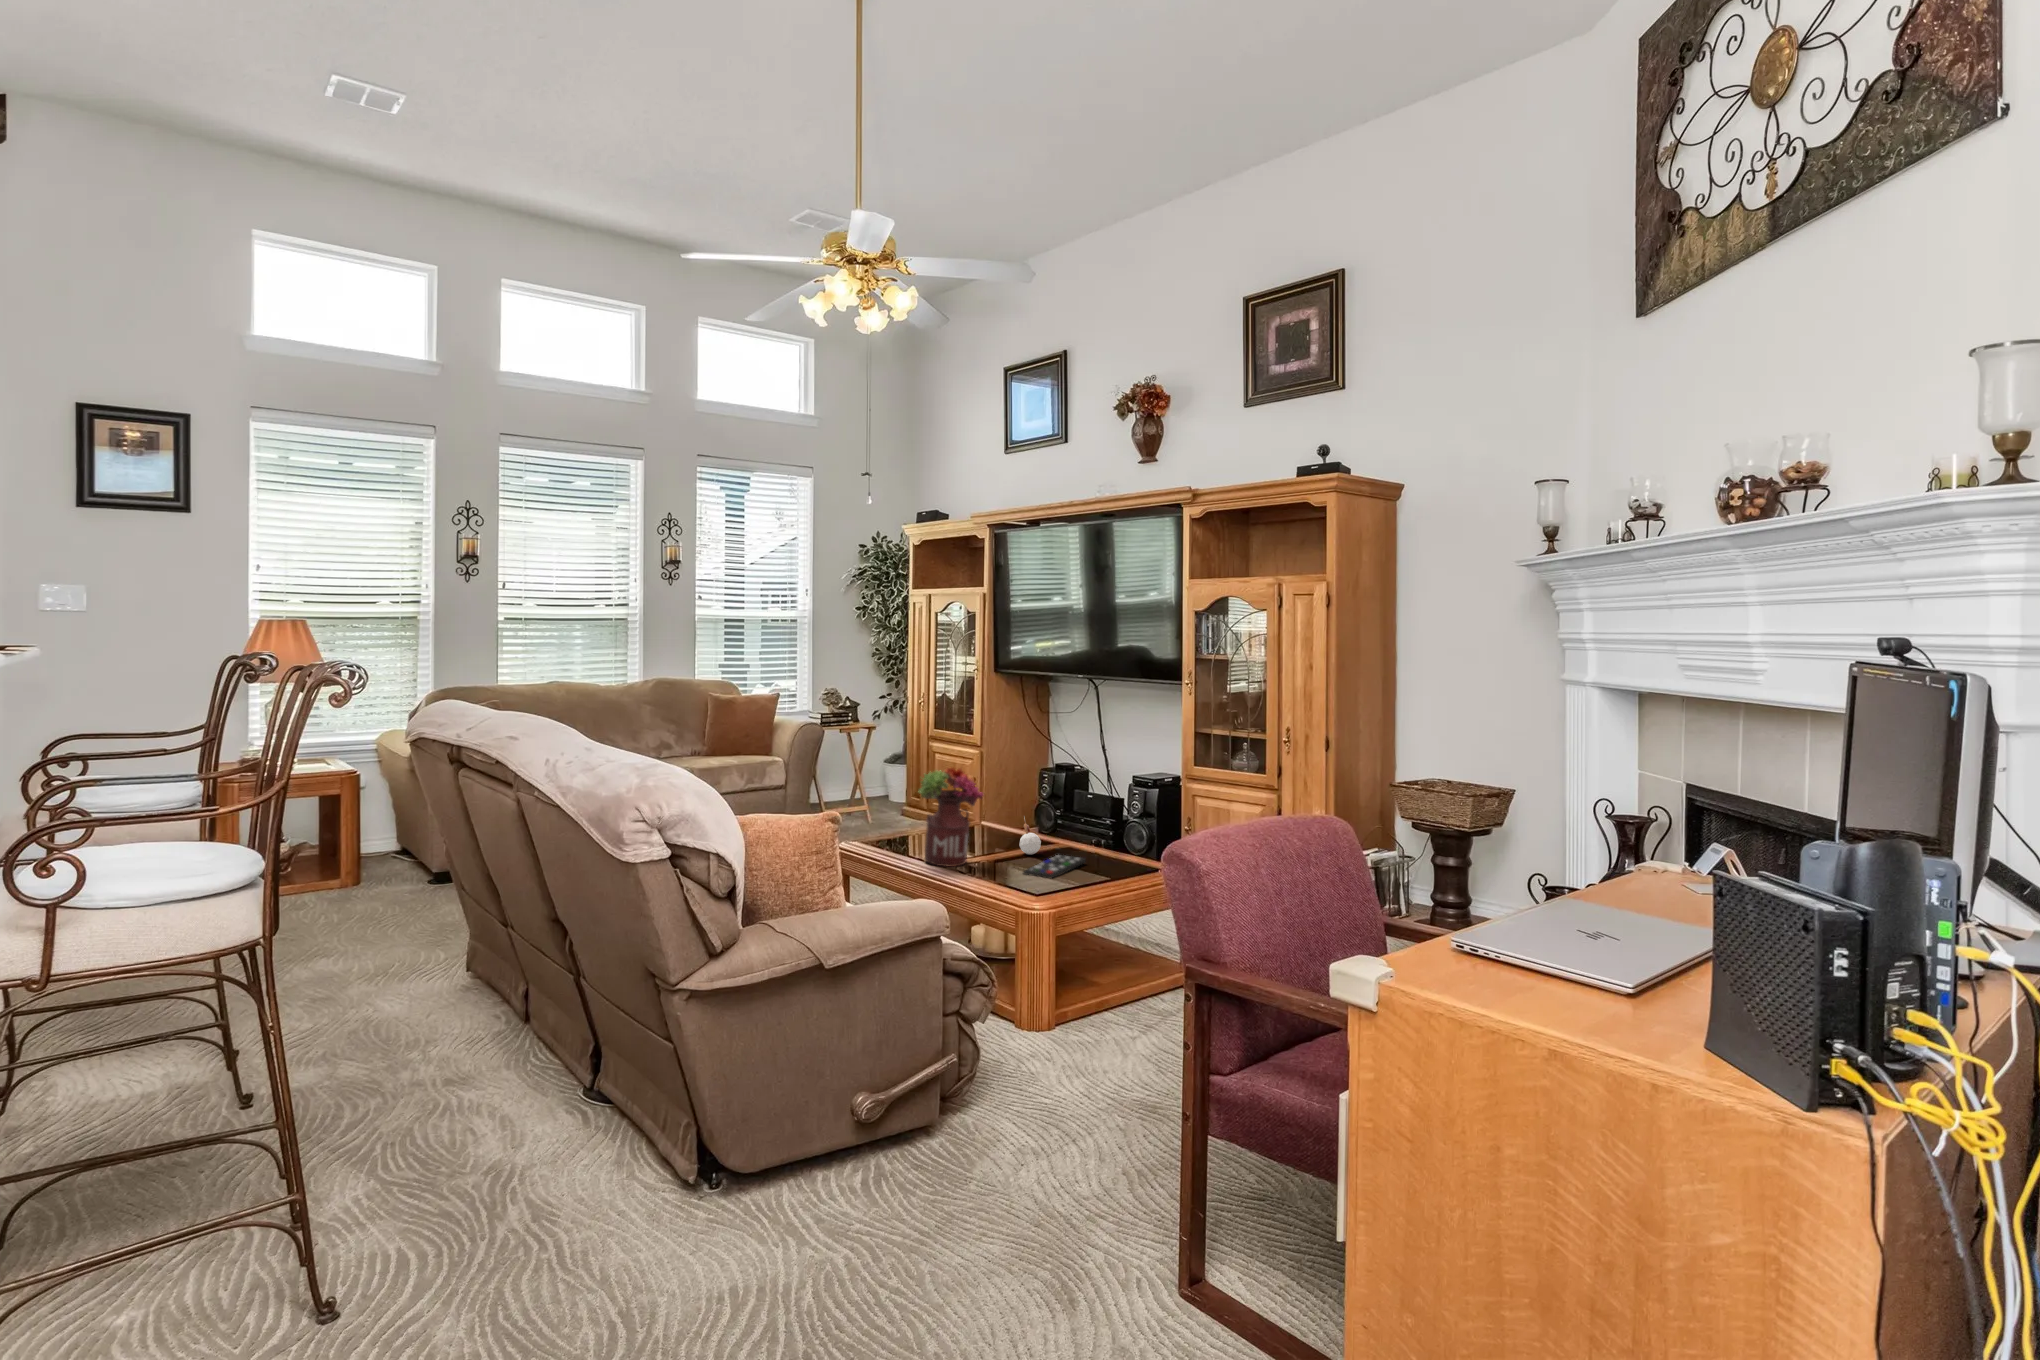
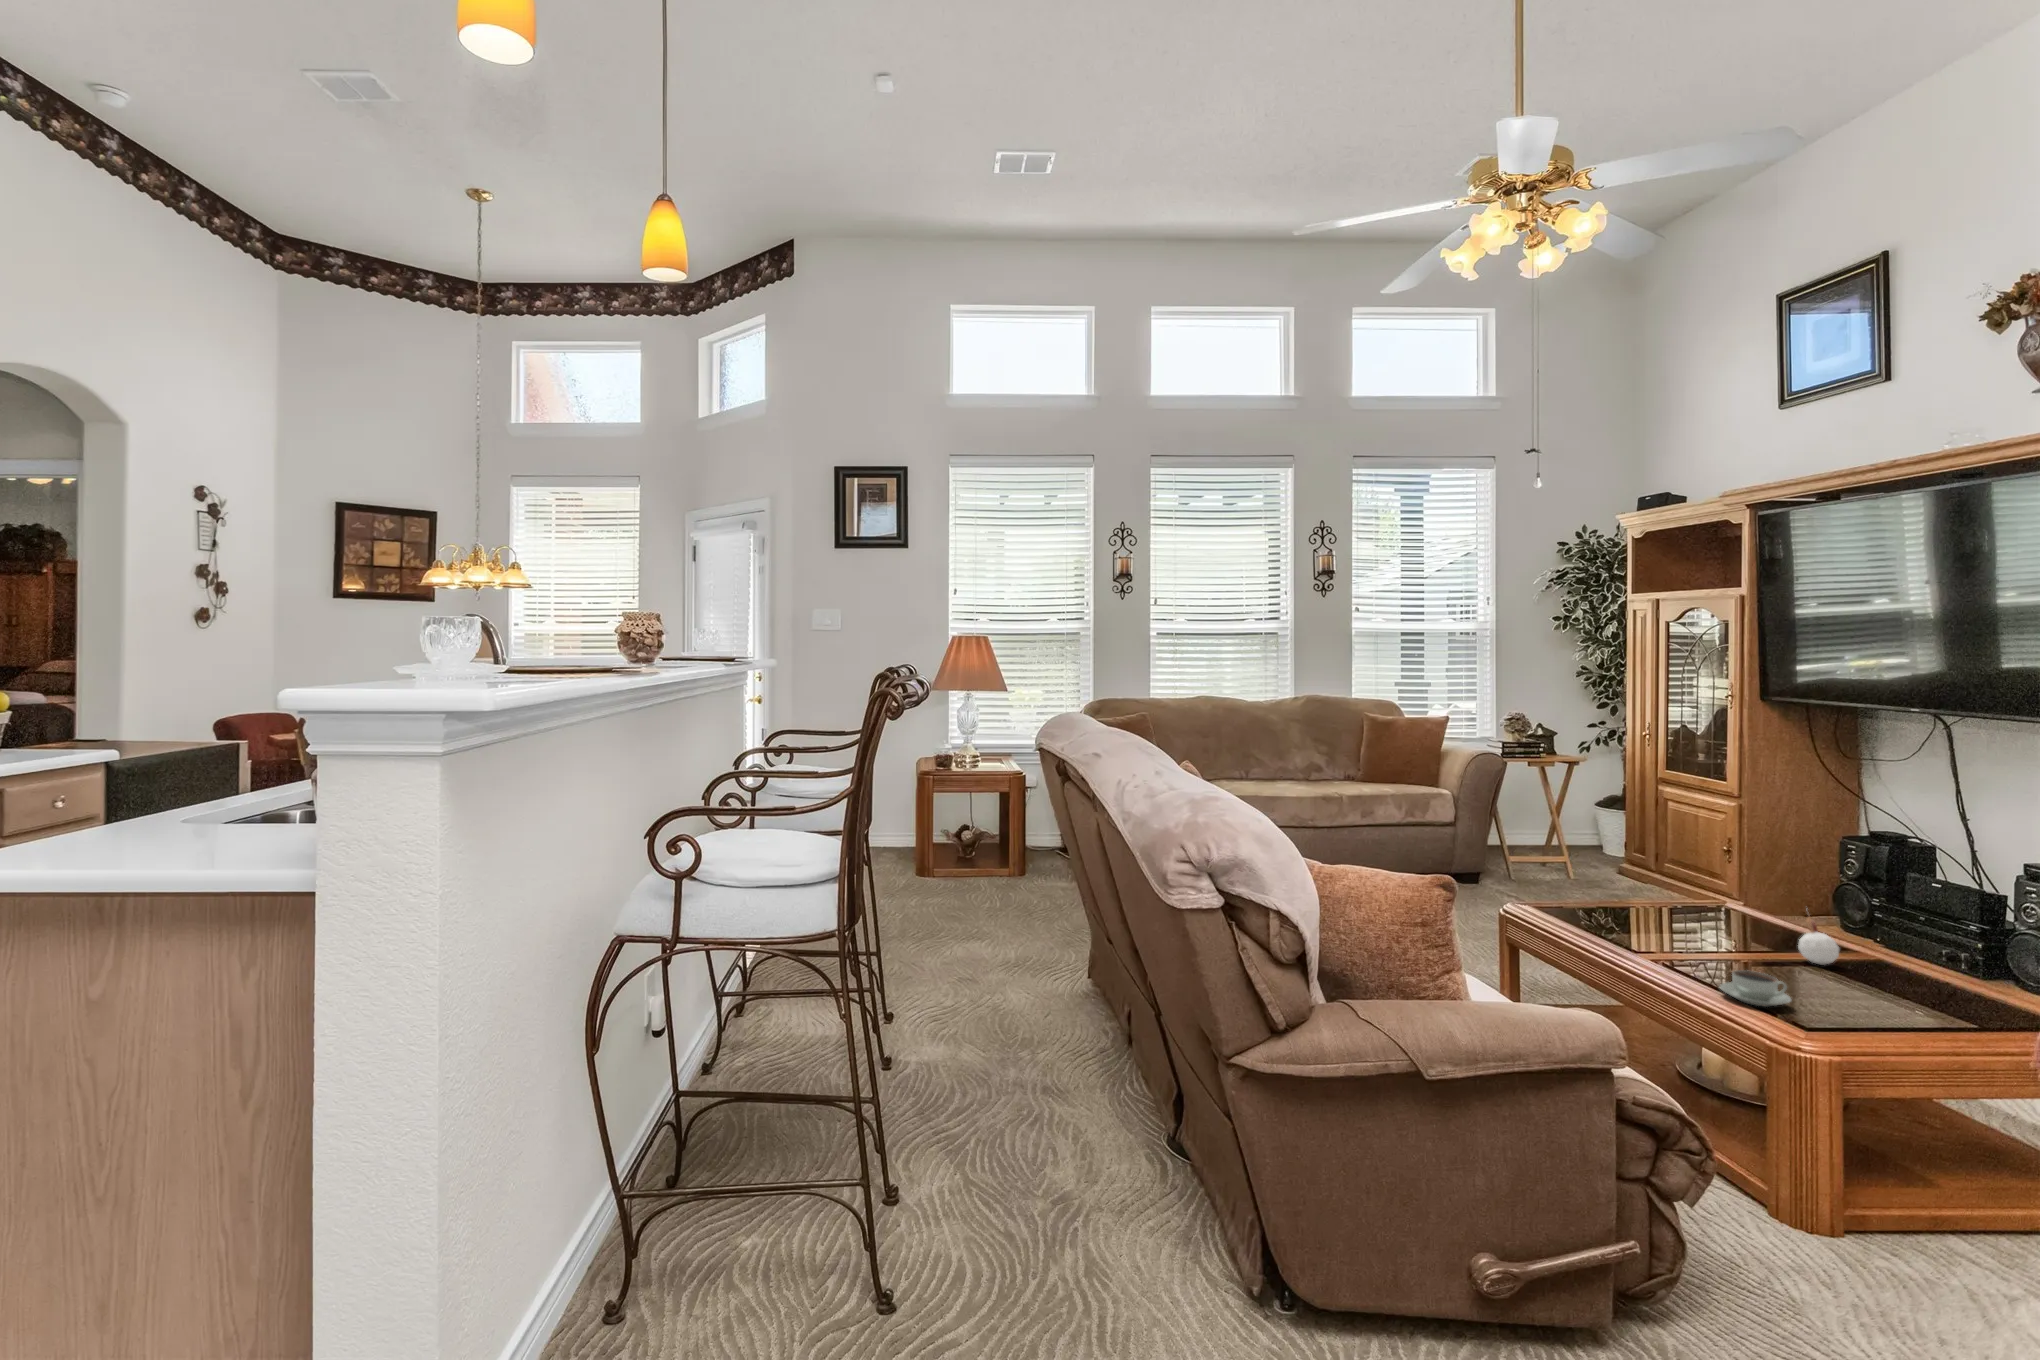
flower arrangement: present [918,766,983,867] -> none [1616,824,1730,963]
remote control: present [1023,855,1086,878] -> none [1802,974,1933,1013]
coffee cup: none [980,863,1018,885] -> present [1720,970,1791,1006]

